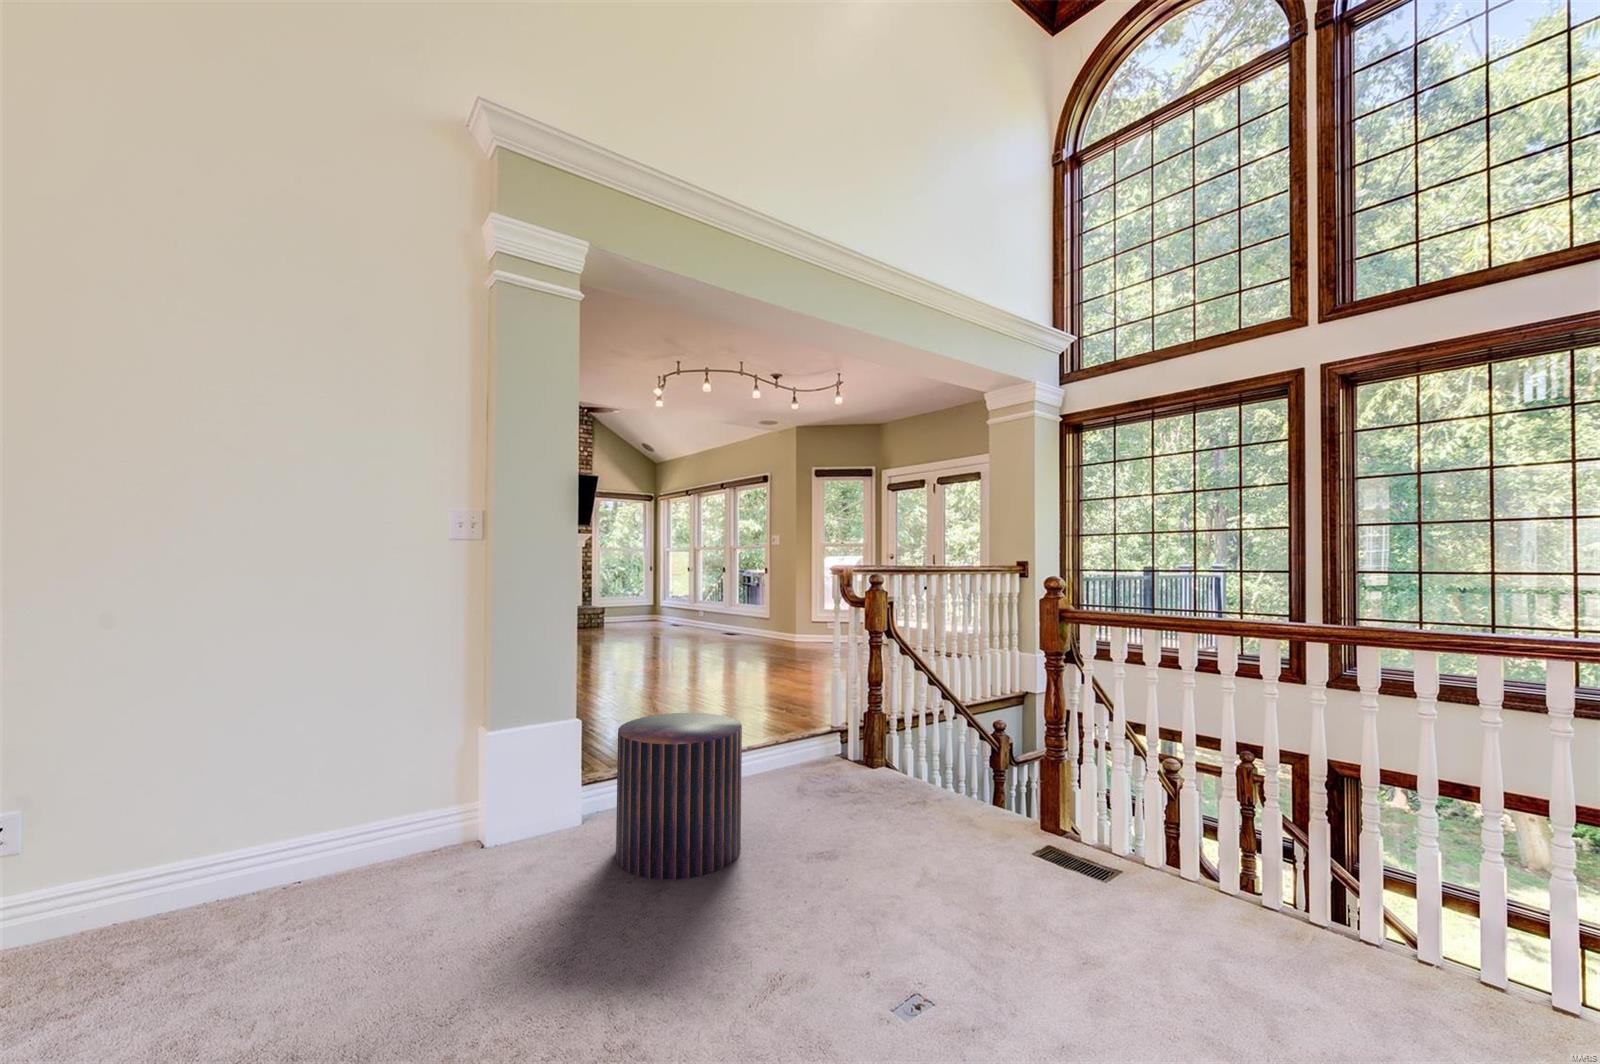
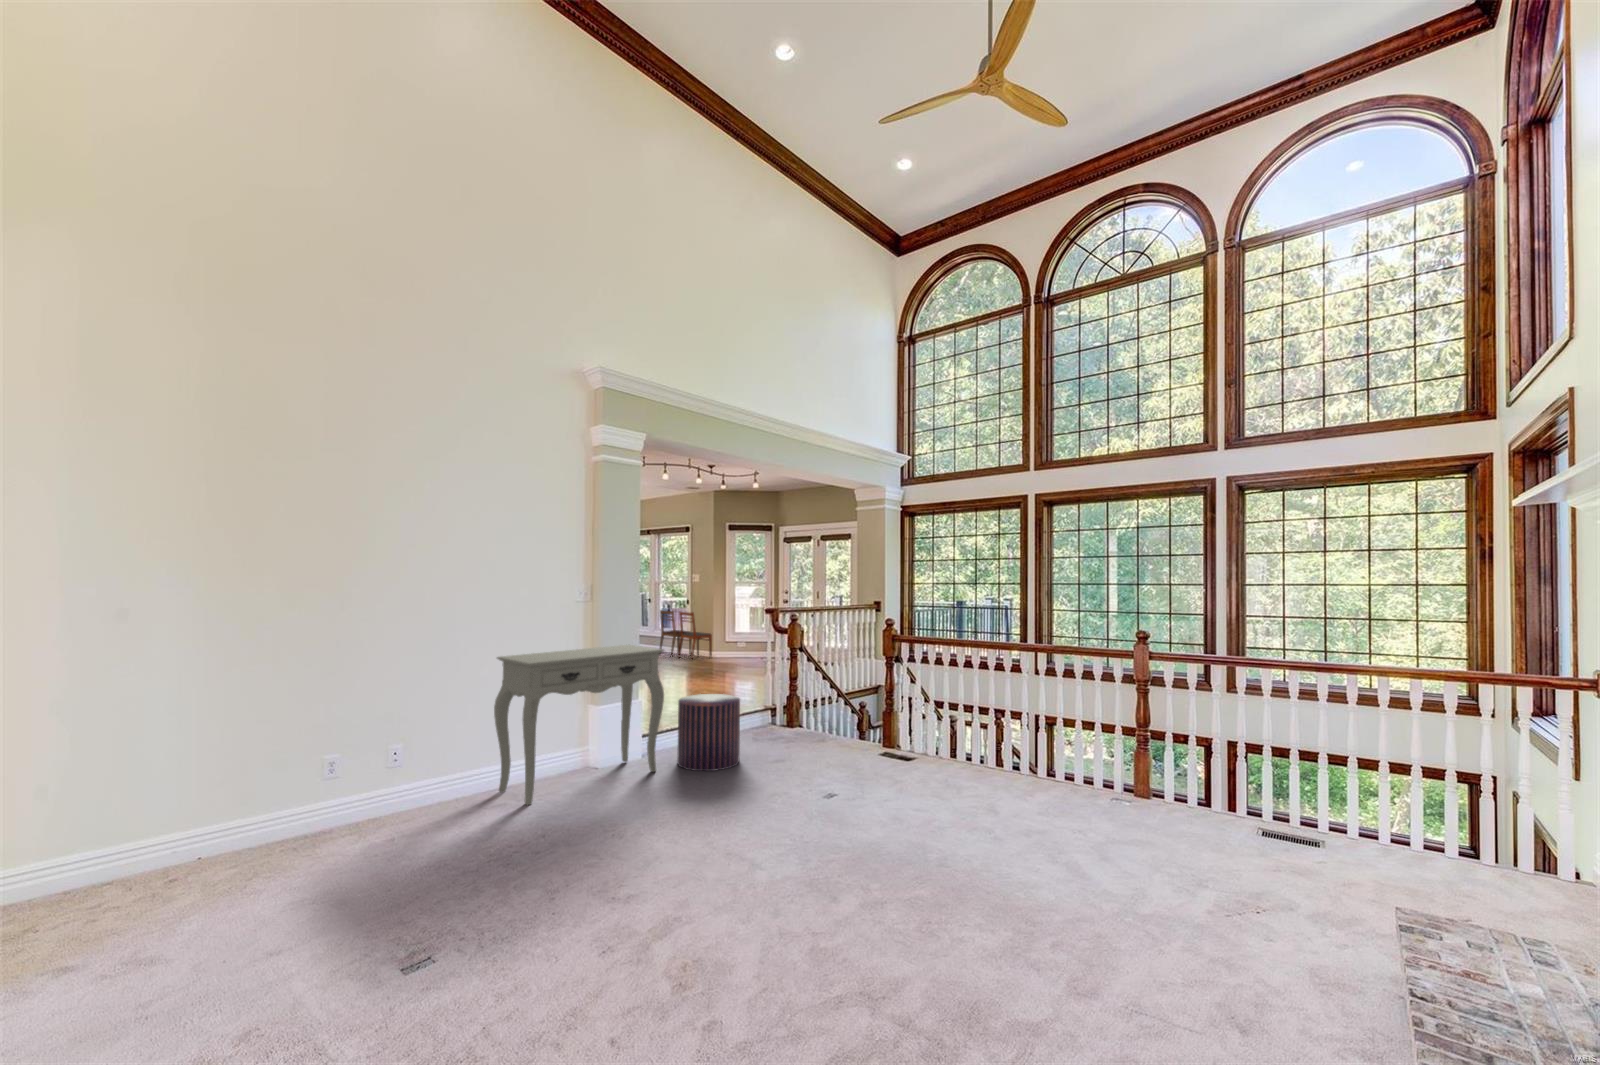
chair: none [731,582,796,646] -> present [659,610,712,660]
console table: none [188,615,578,970] -> present [494,645,664,805]

